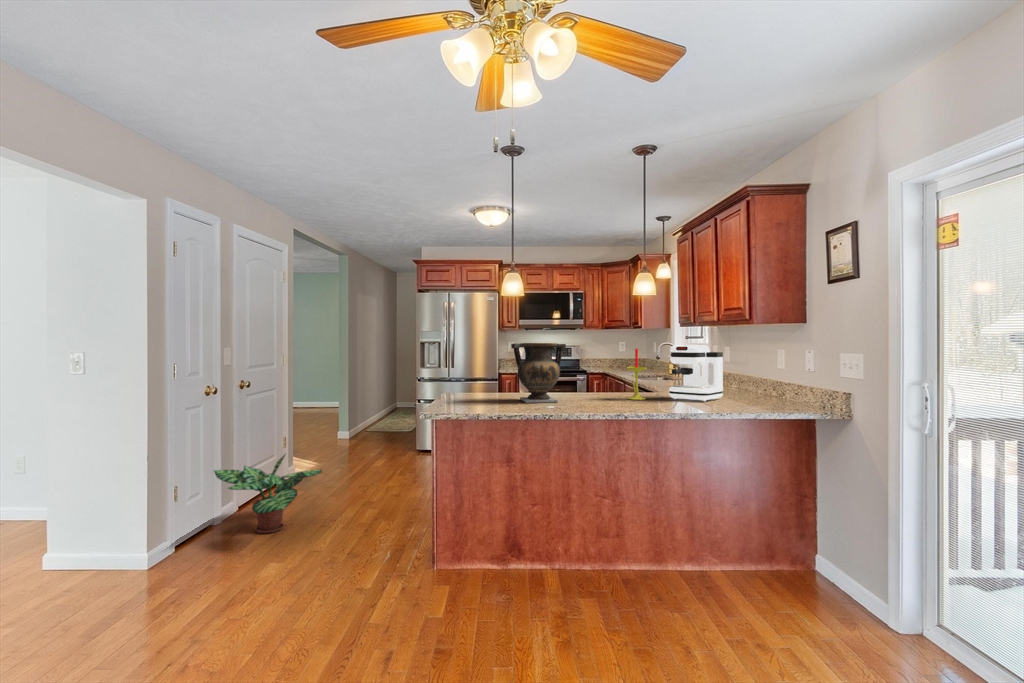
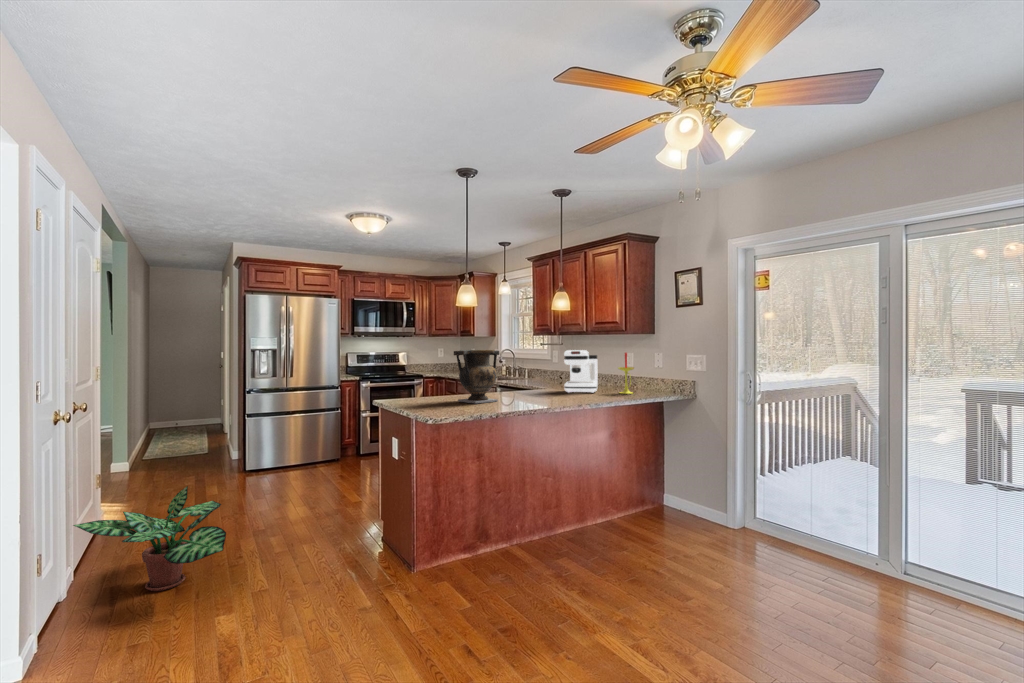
candle: present [627,349,646,400] -> present [618,353,634,394]

